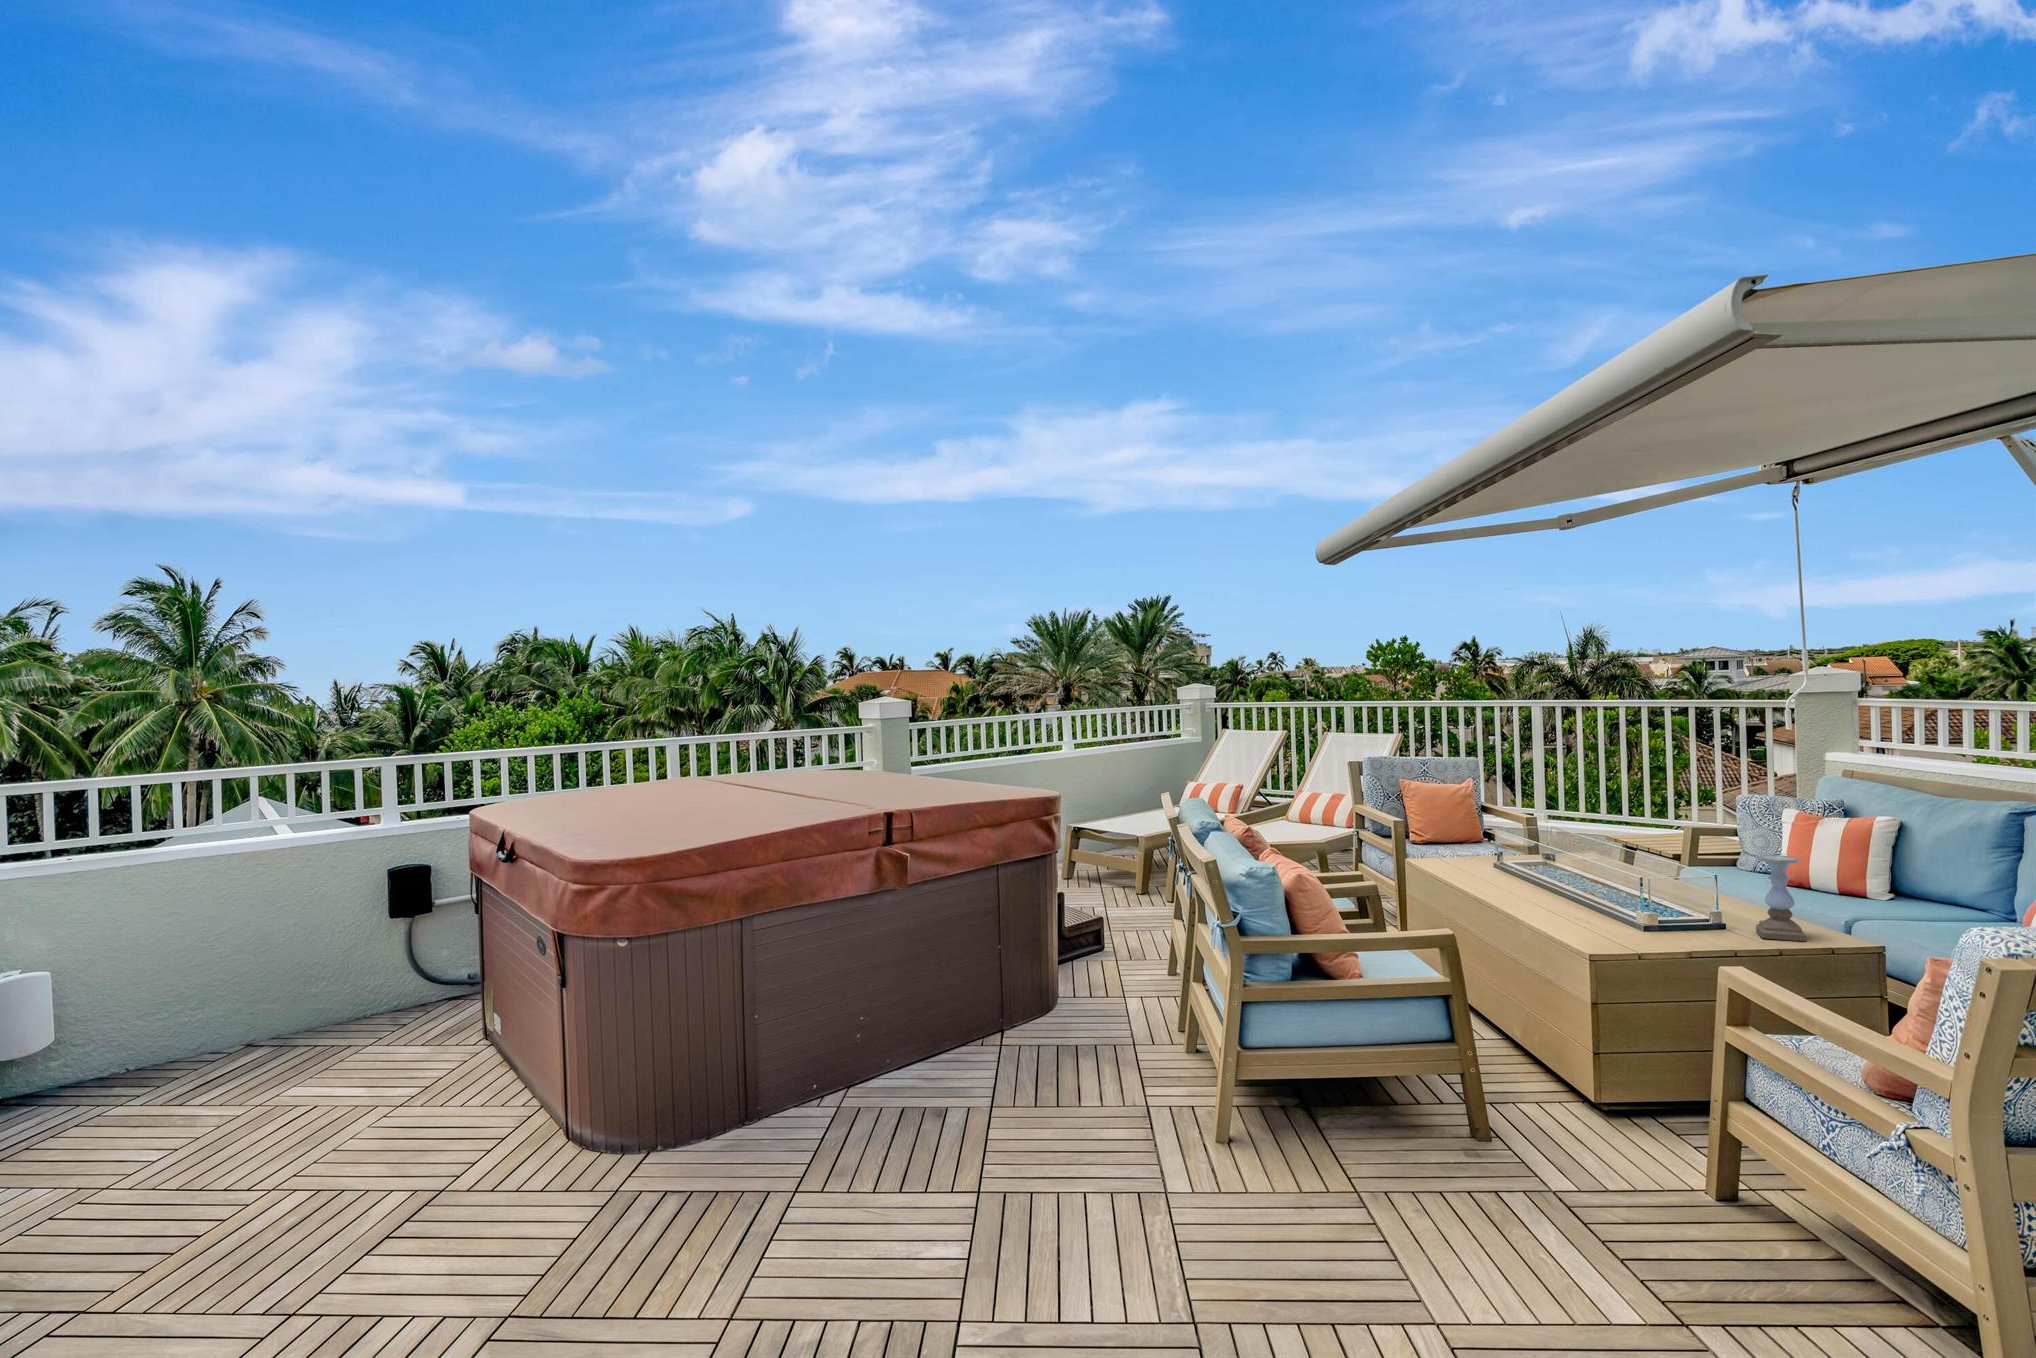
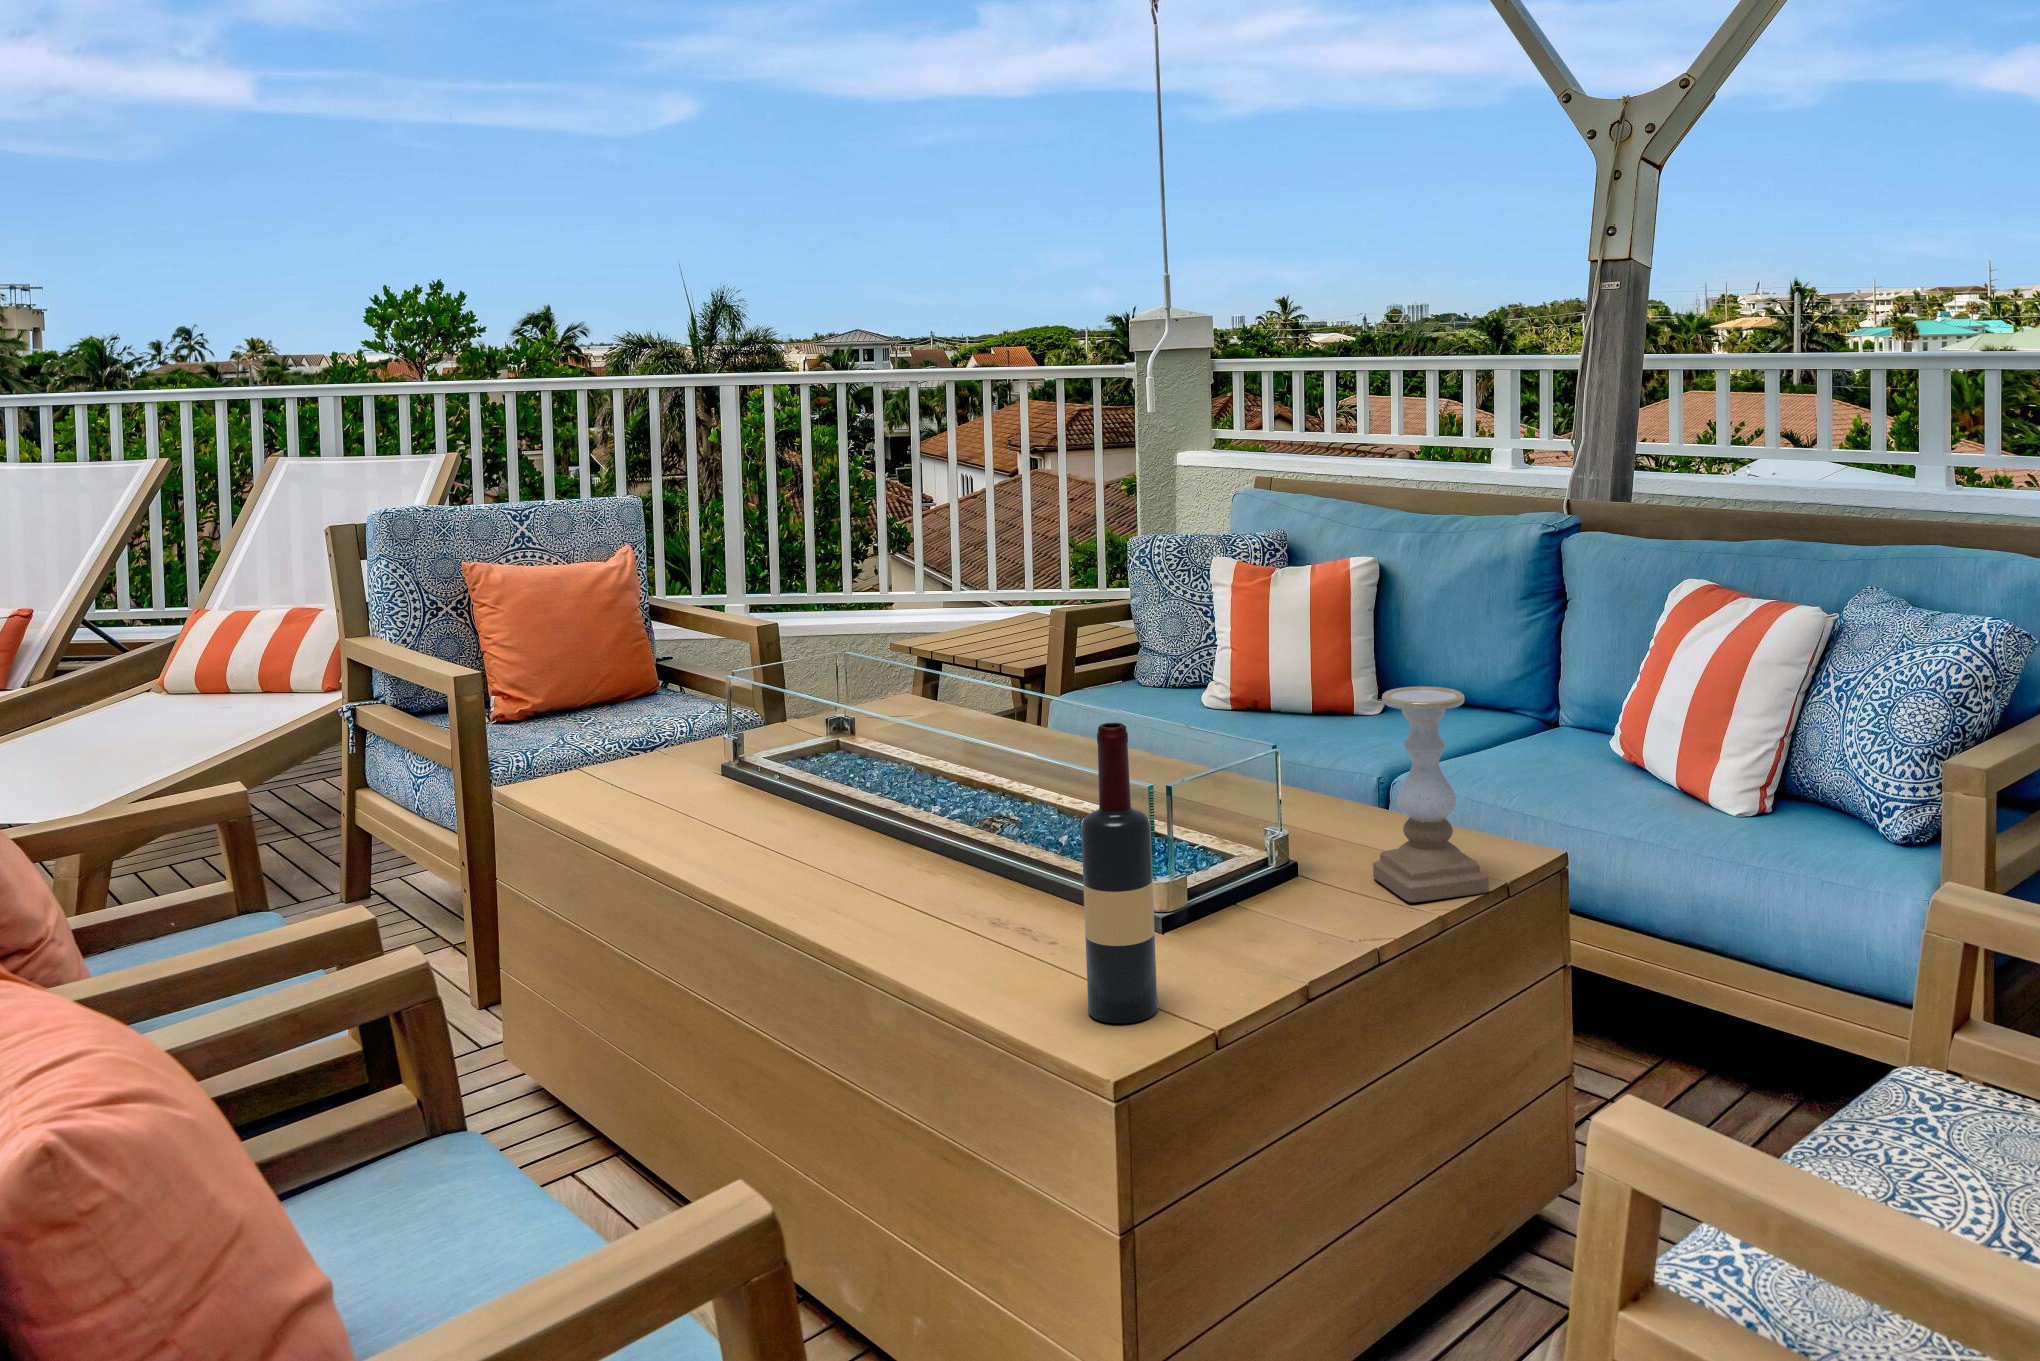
wine bottle: none [1593,843,1622,944] -> present [1081,723,1157,1023]

